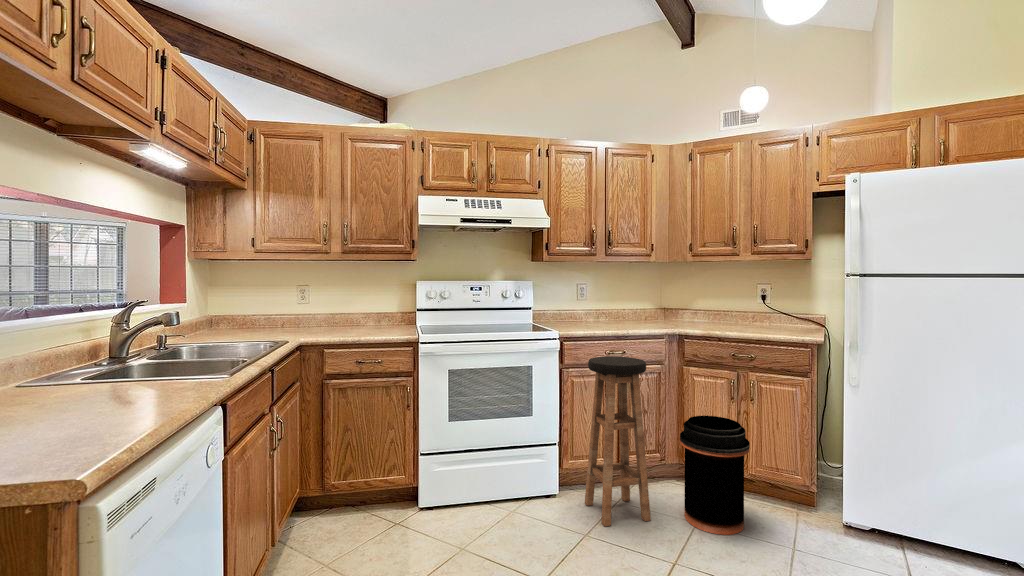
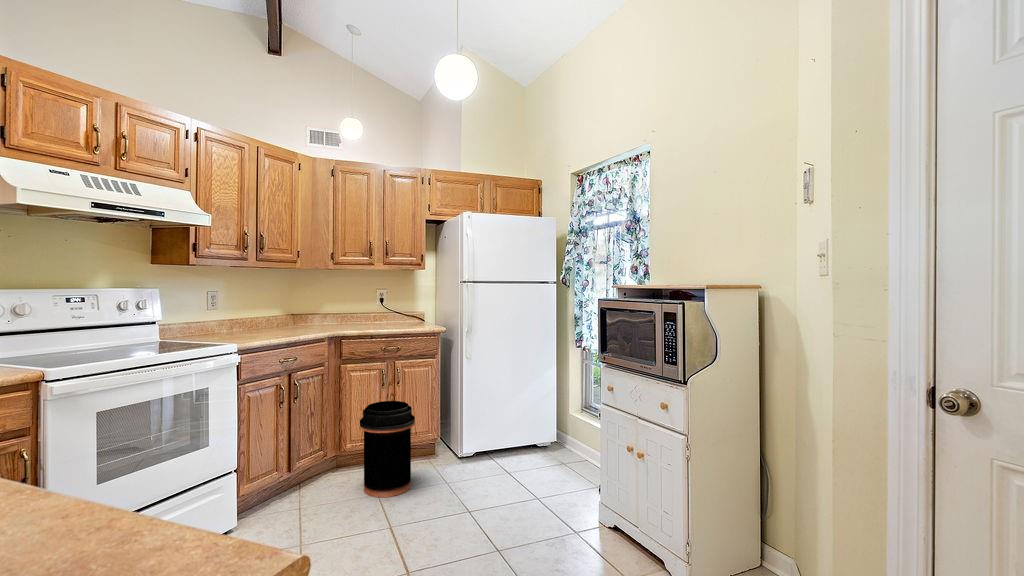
bar stool: present [585,356,651,527] -> none [273,362,345,529]

